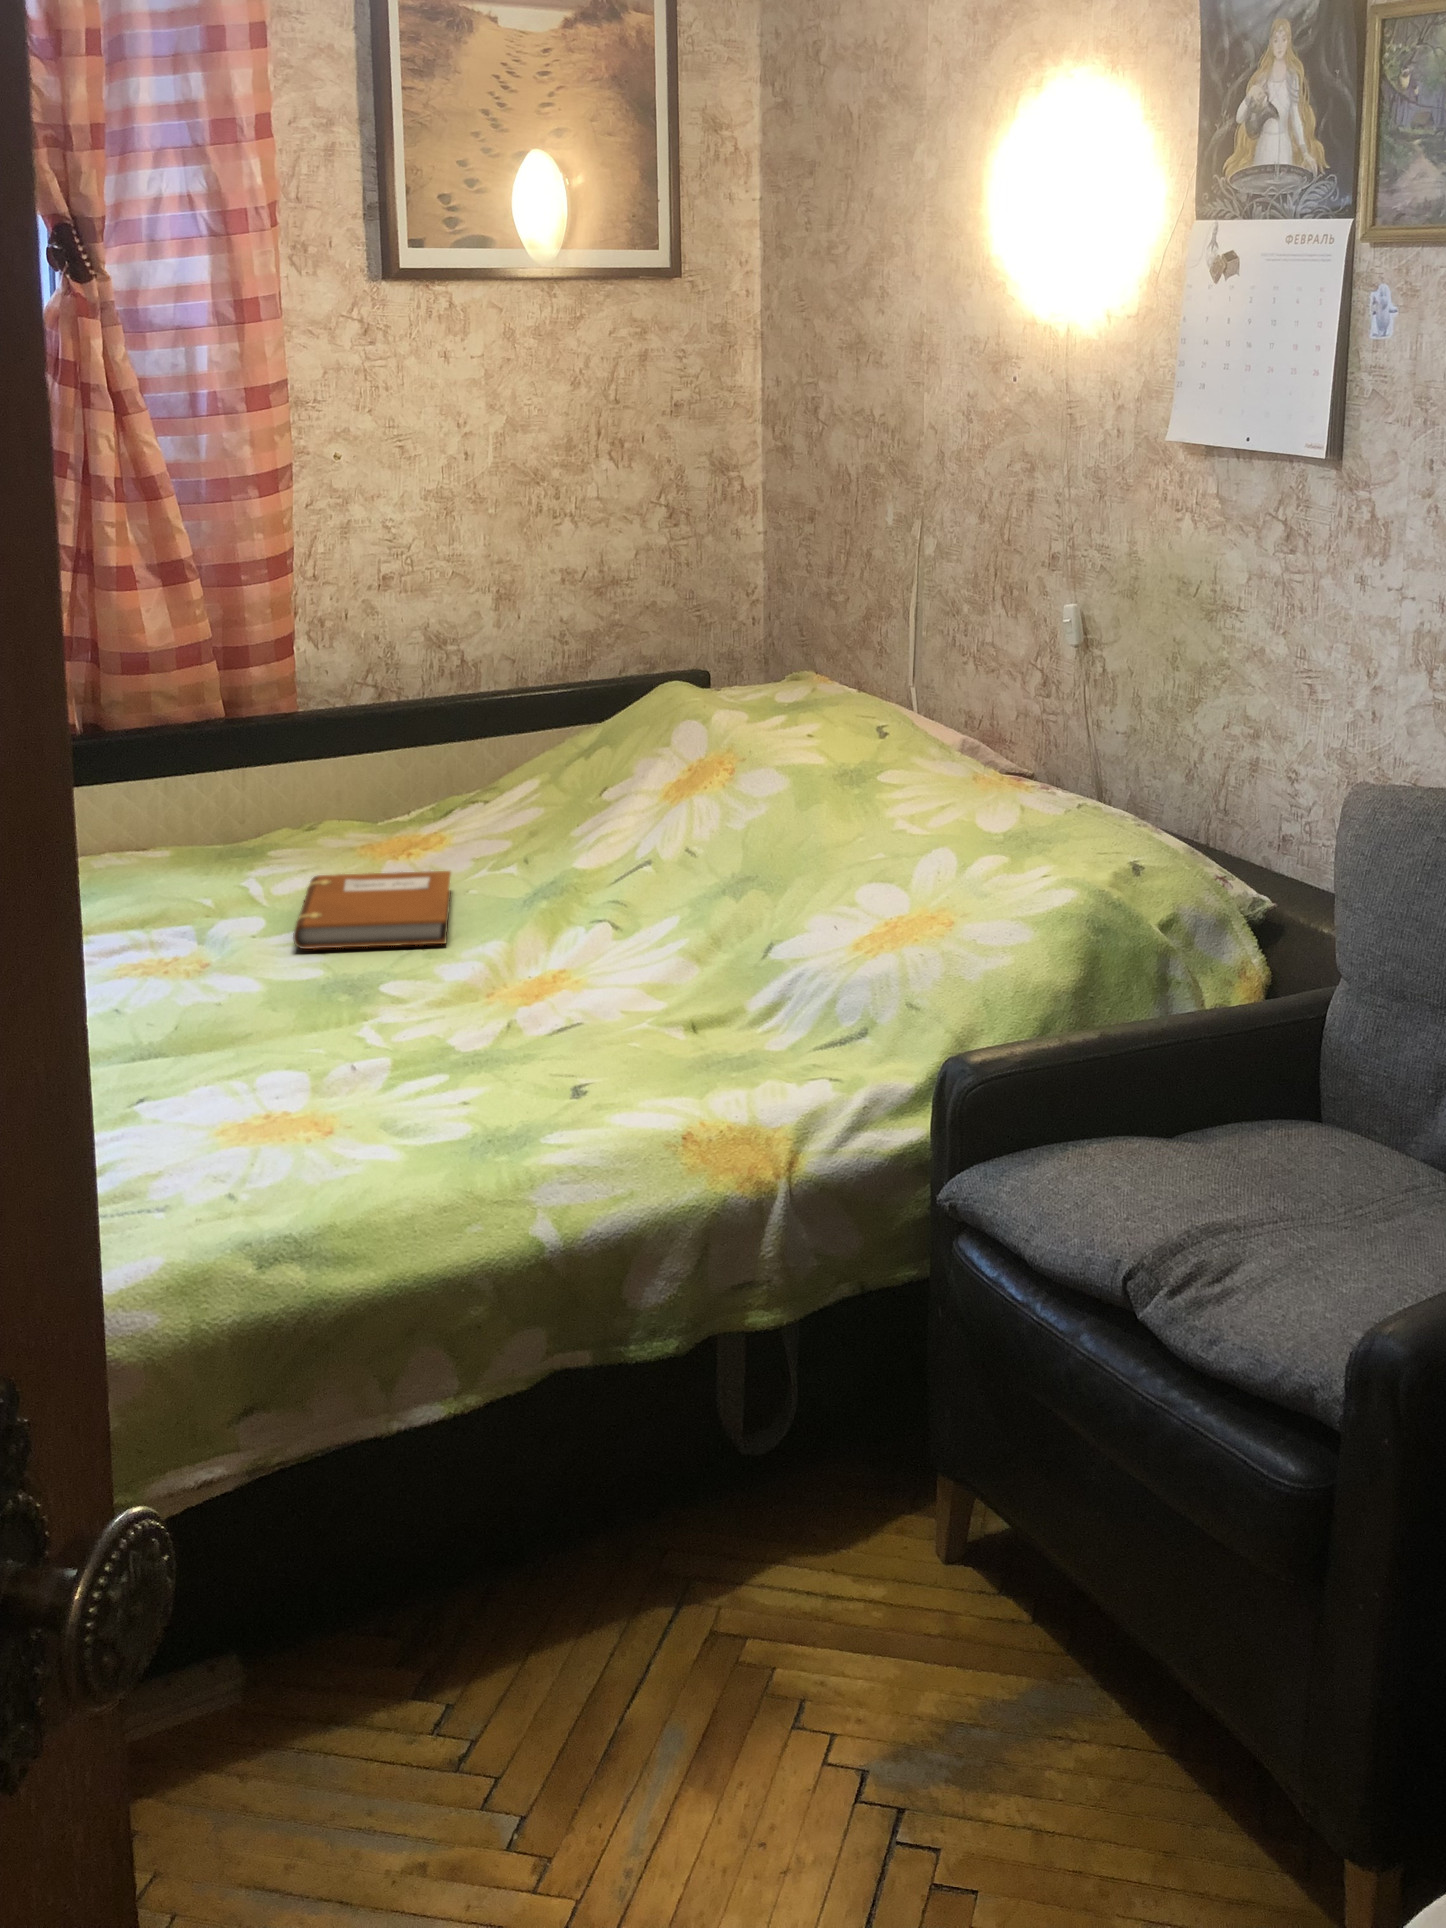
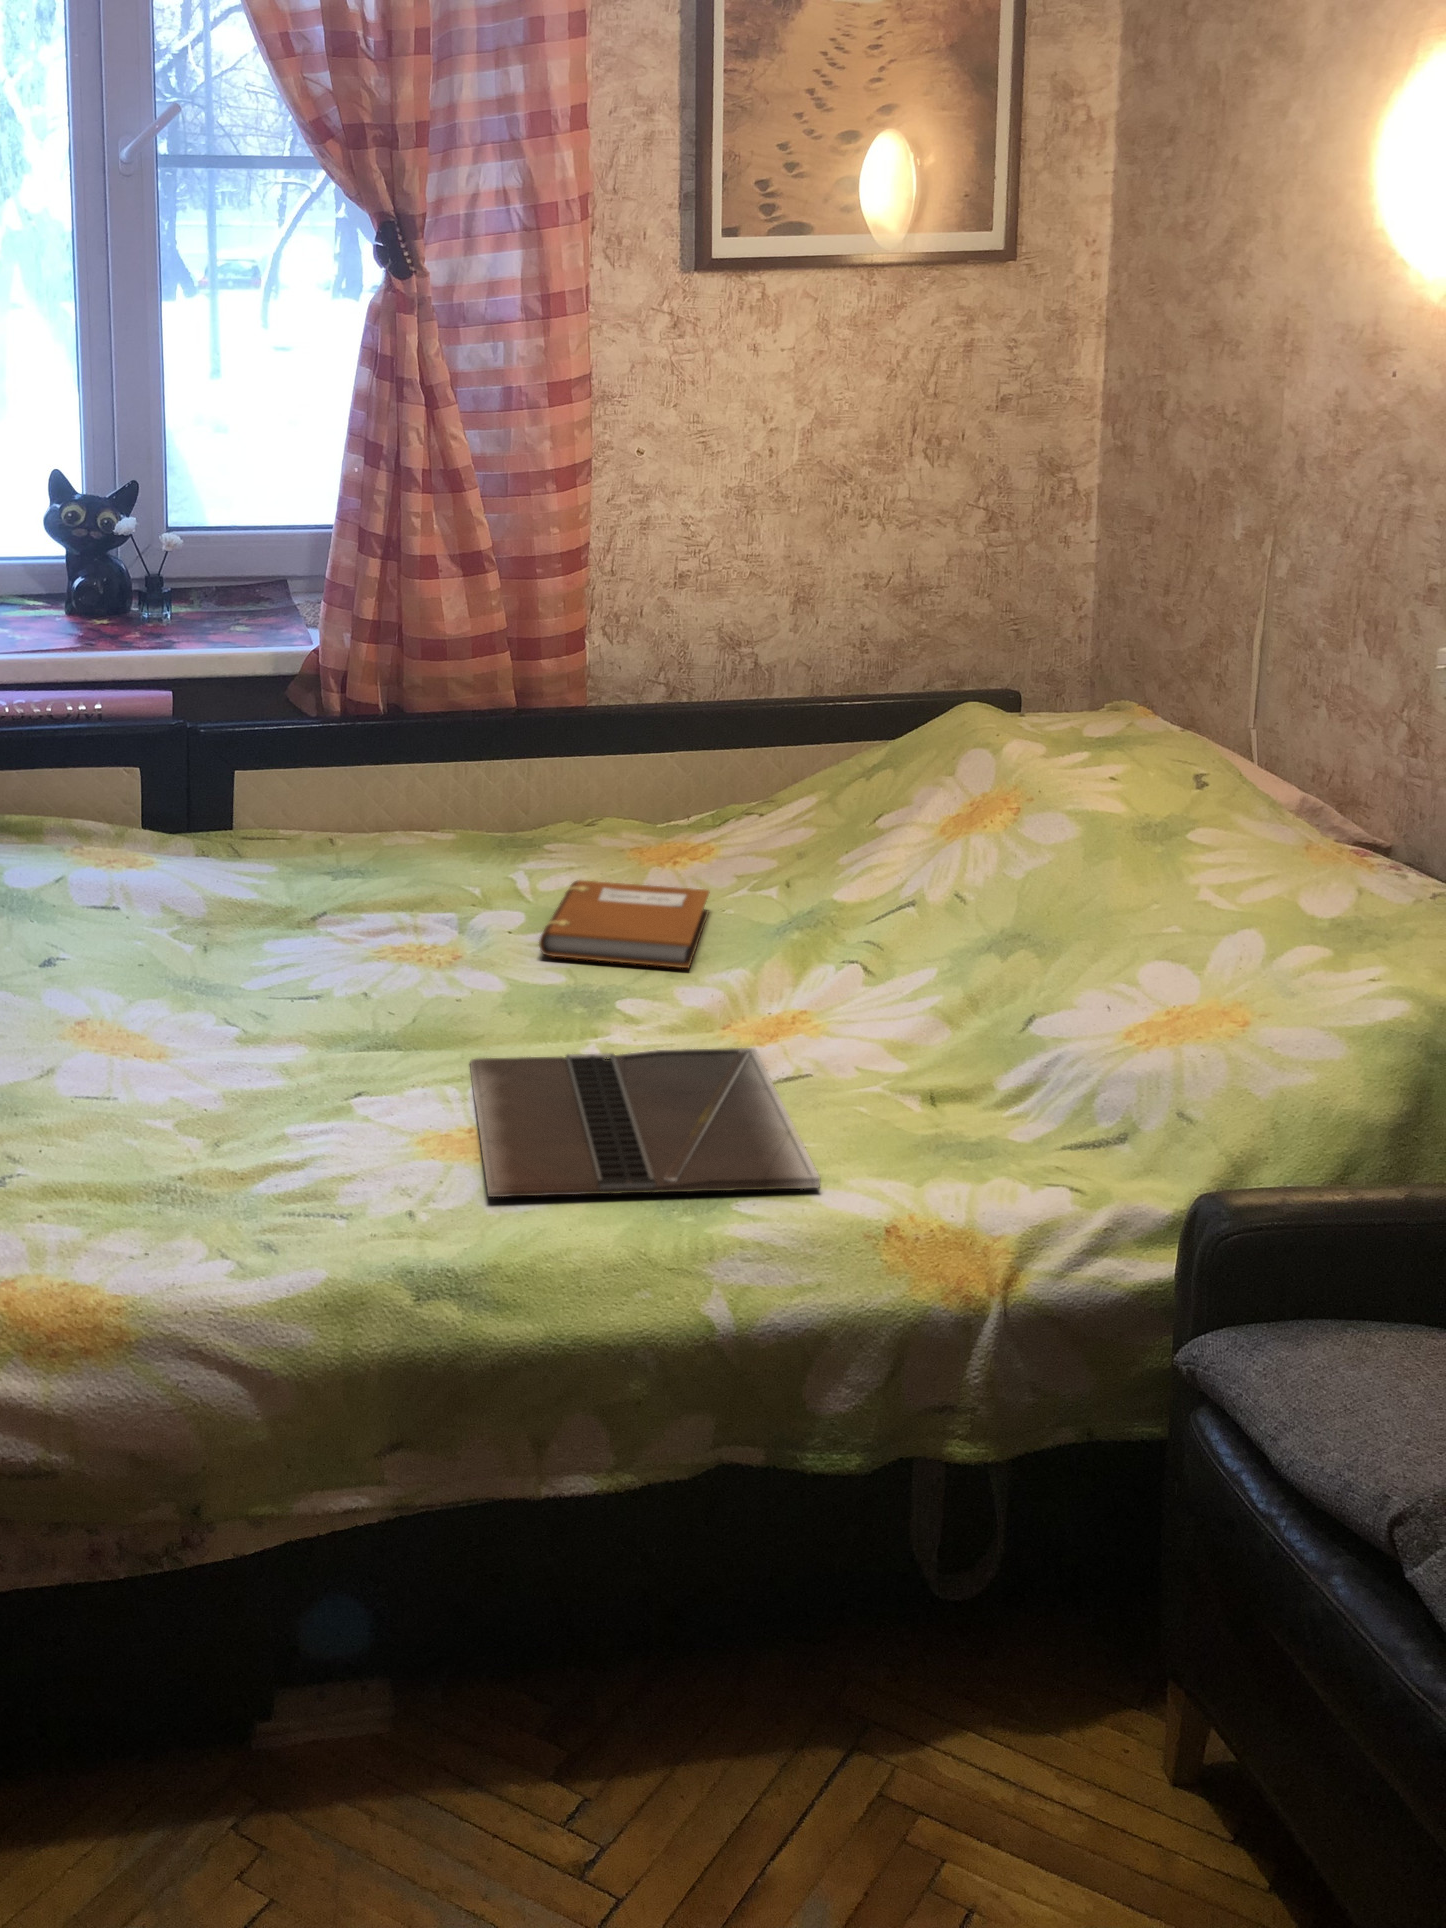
laptop: none [249,1005,615,1172] -> present [470,1048,820,1197]

